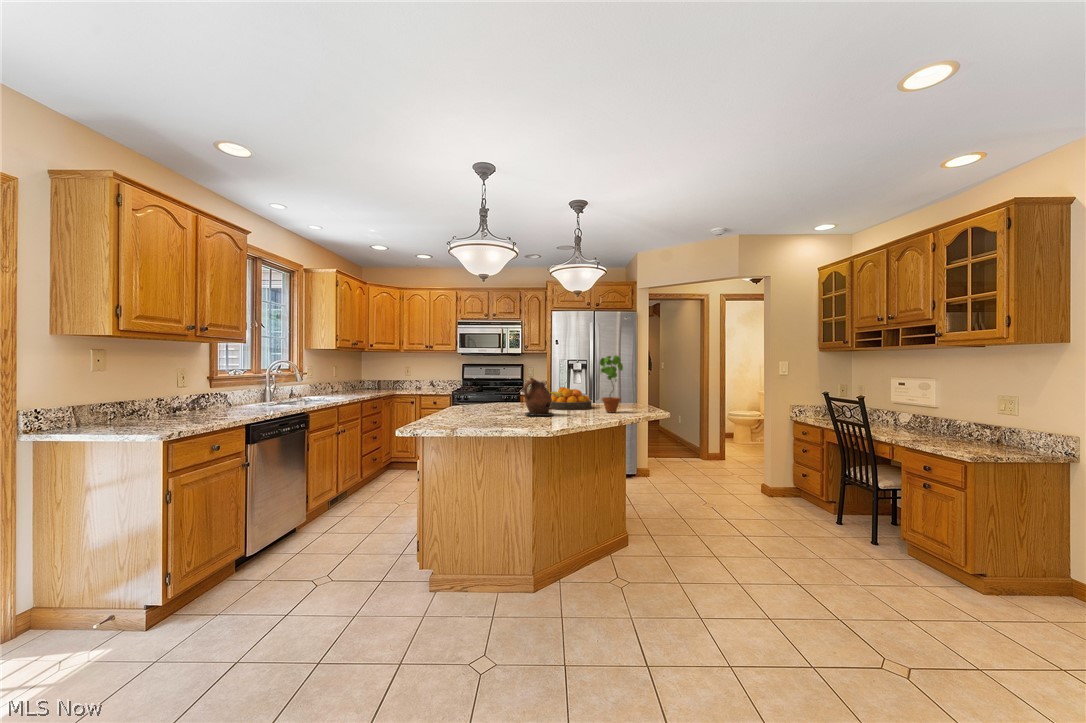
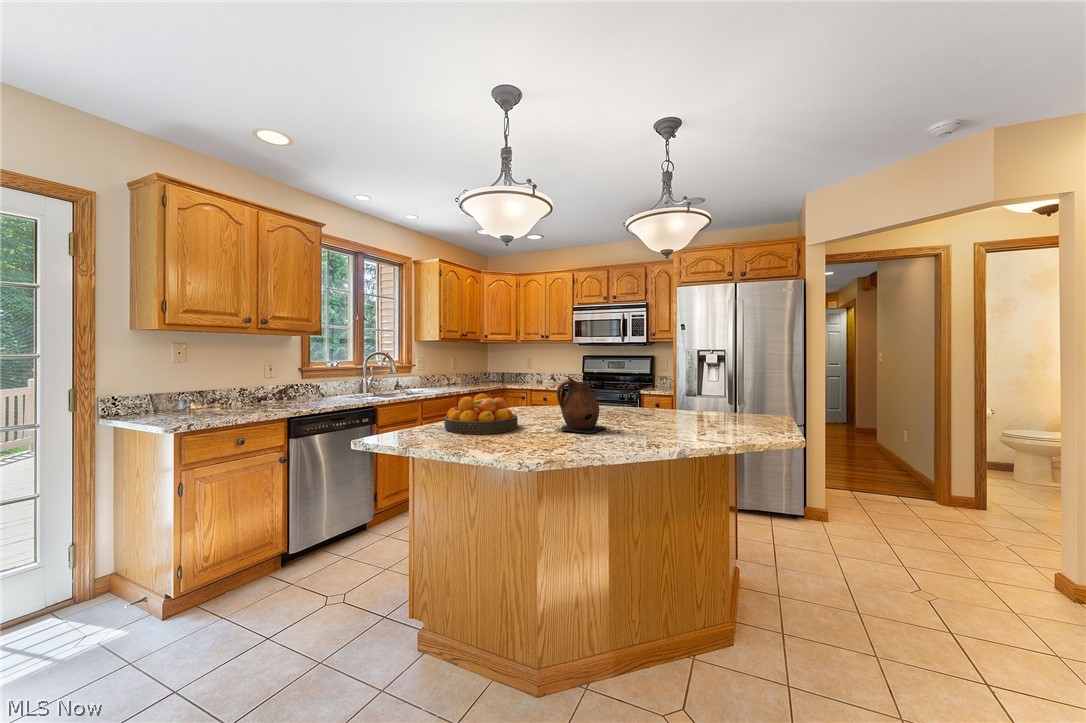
potted plant: present [600,355,623,413] -> none [682,343,718,434]
fruit bowl: present [549,387,591,410] -> present [445,394,518,434]

